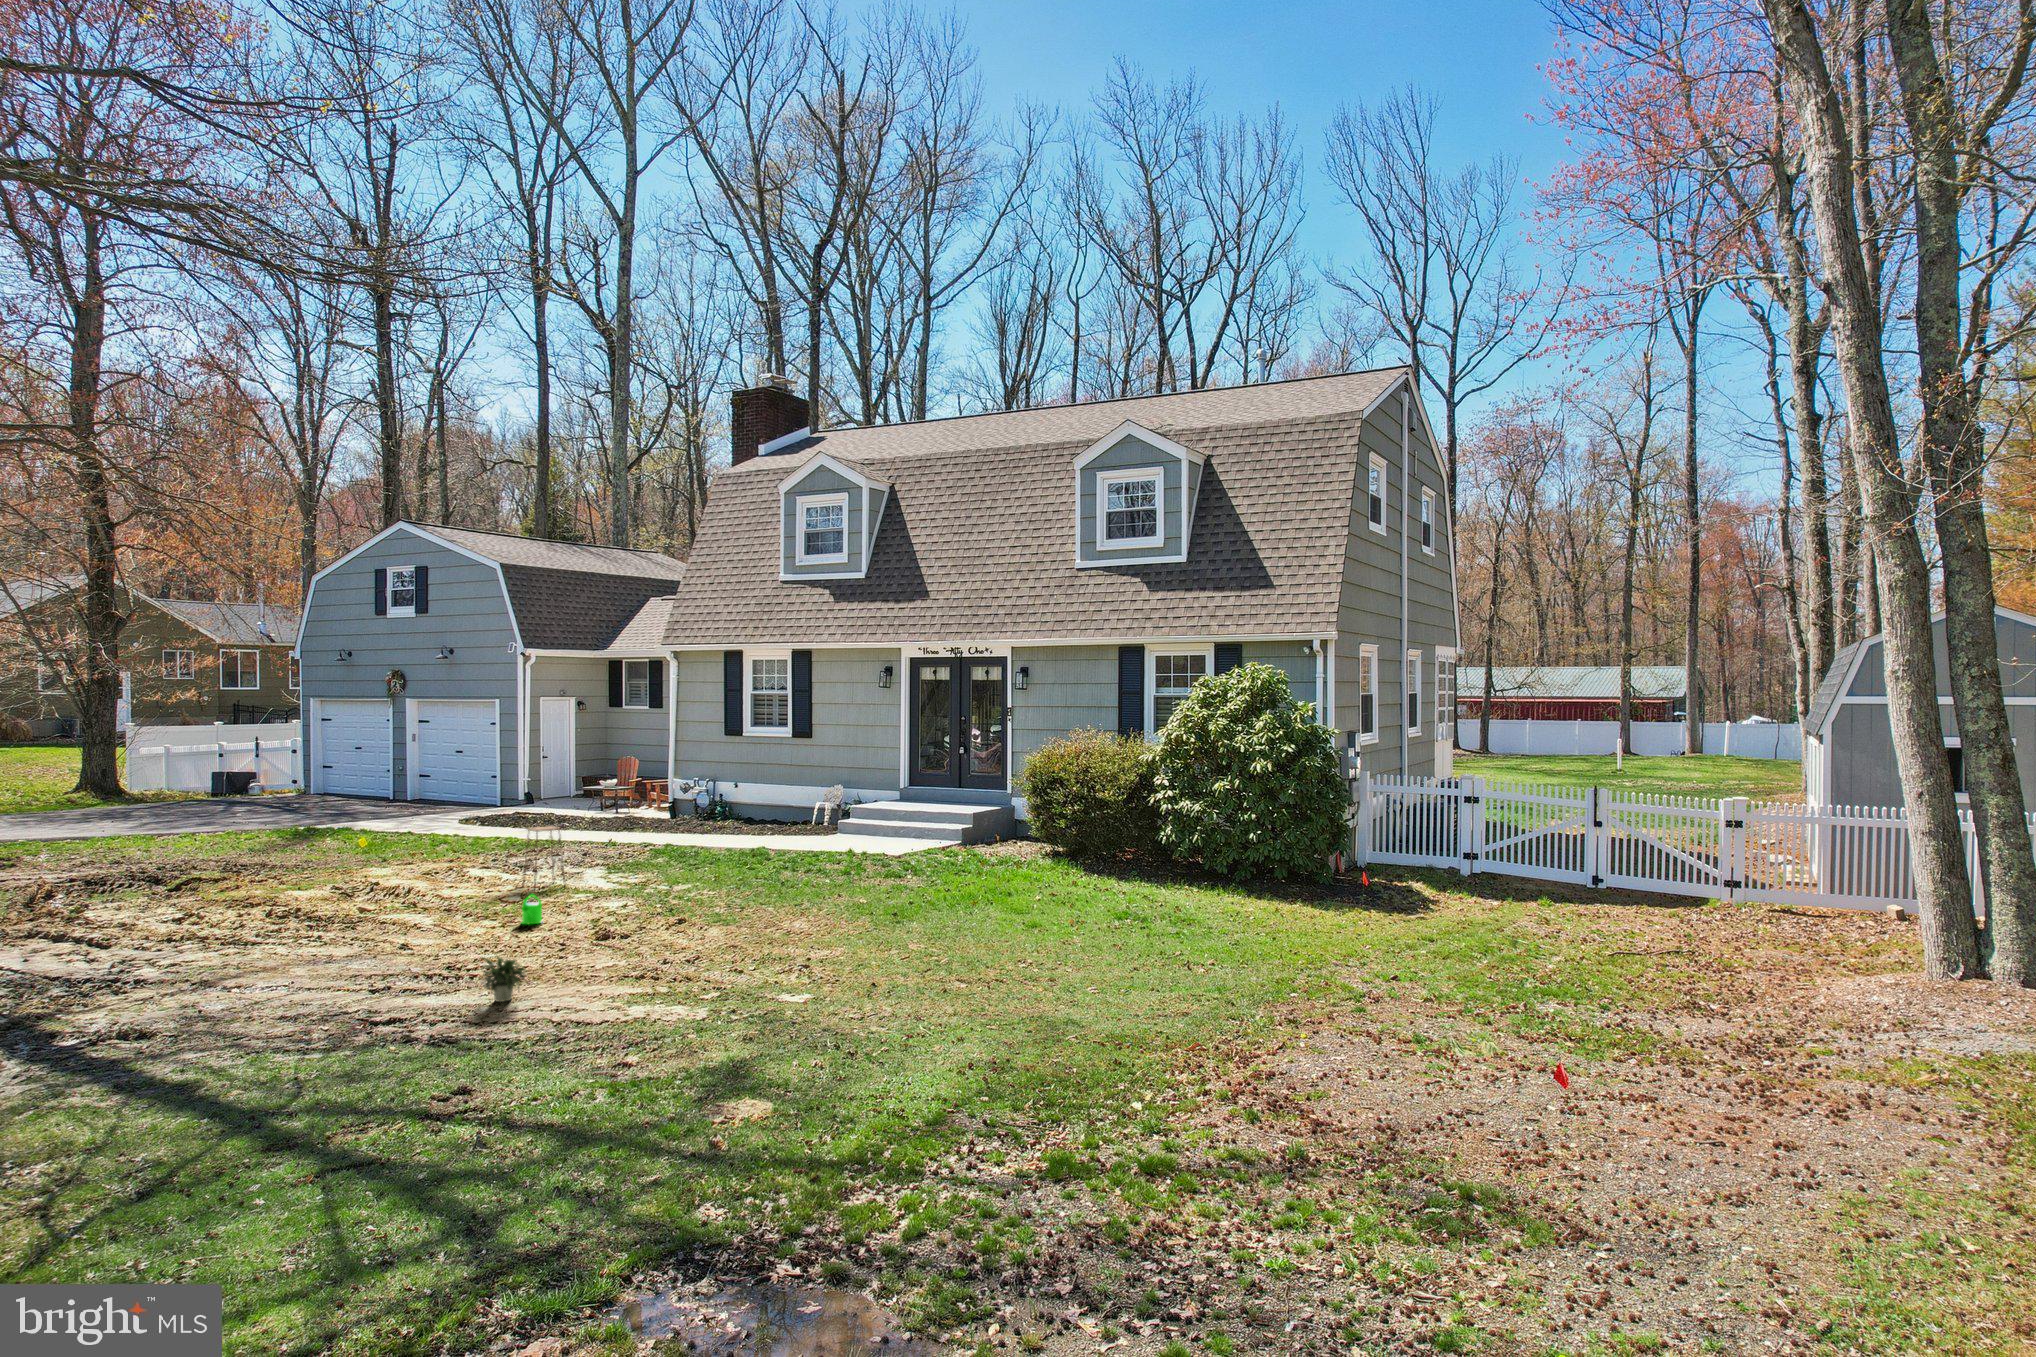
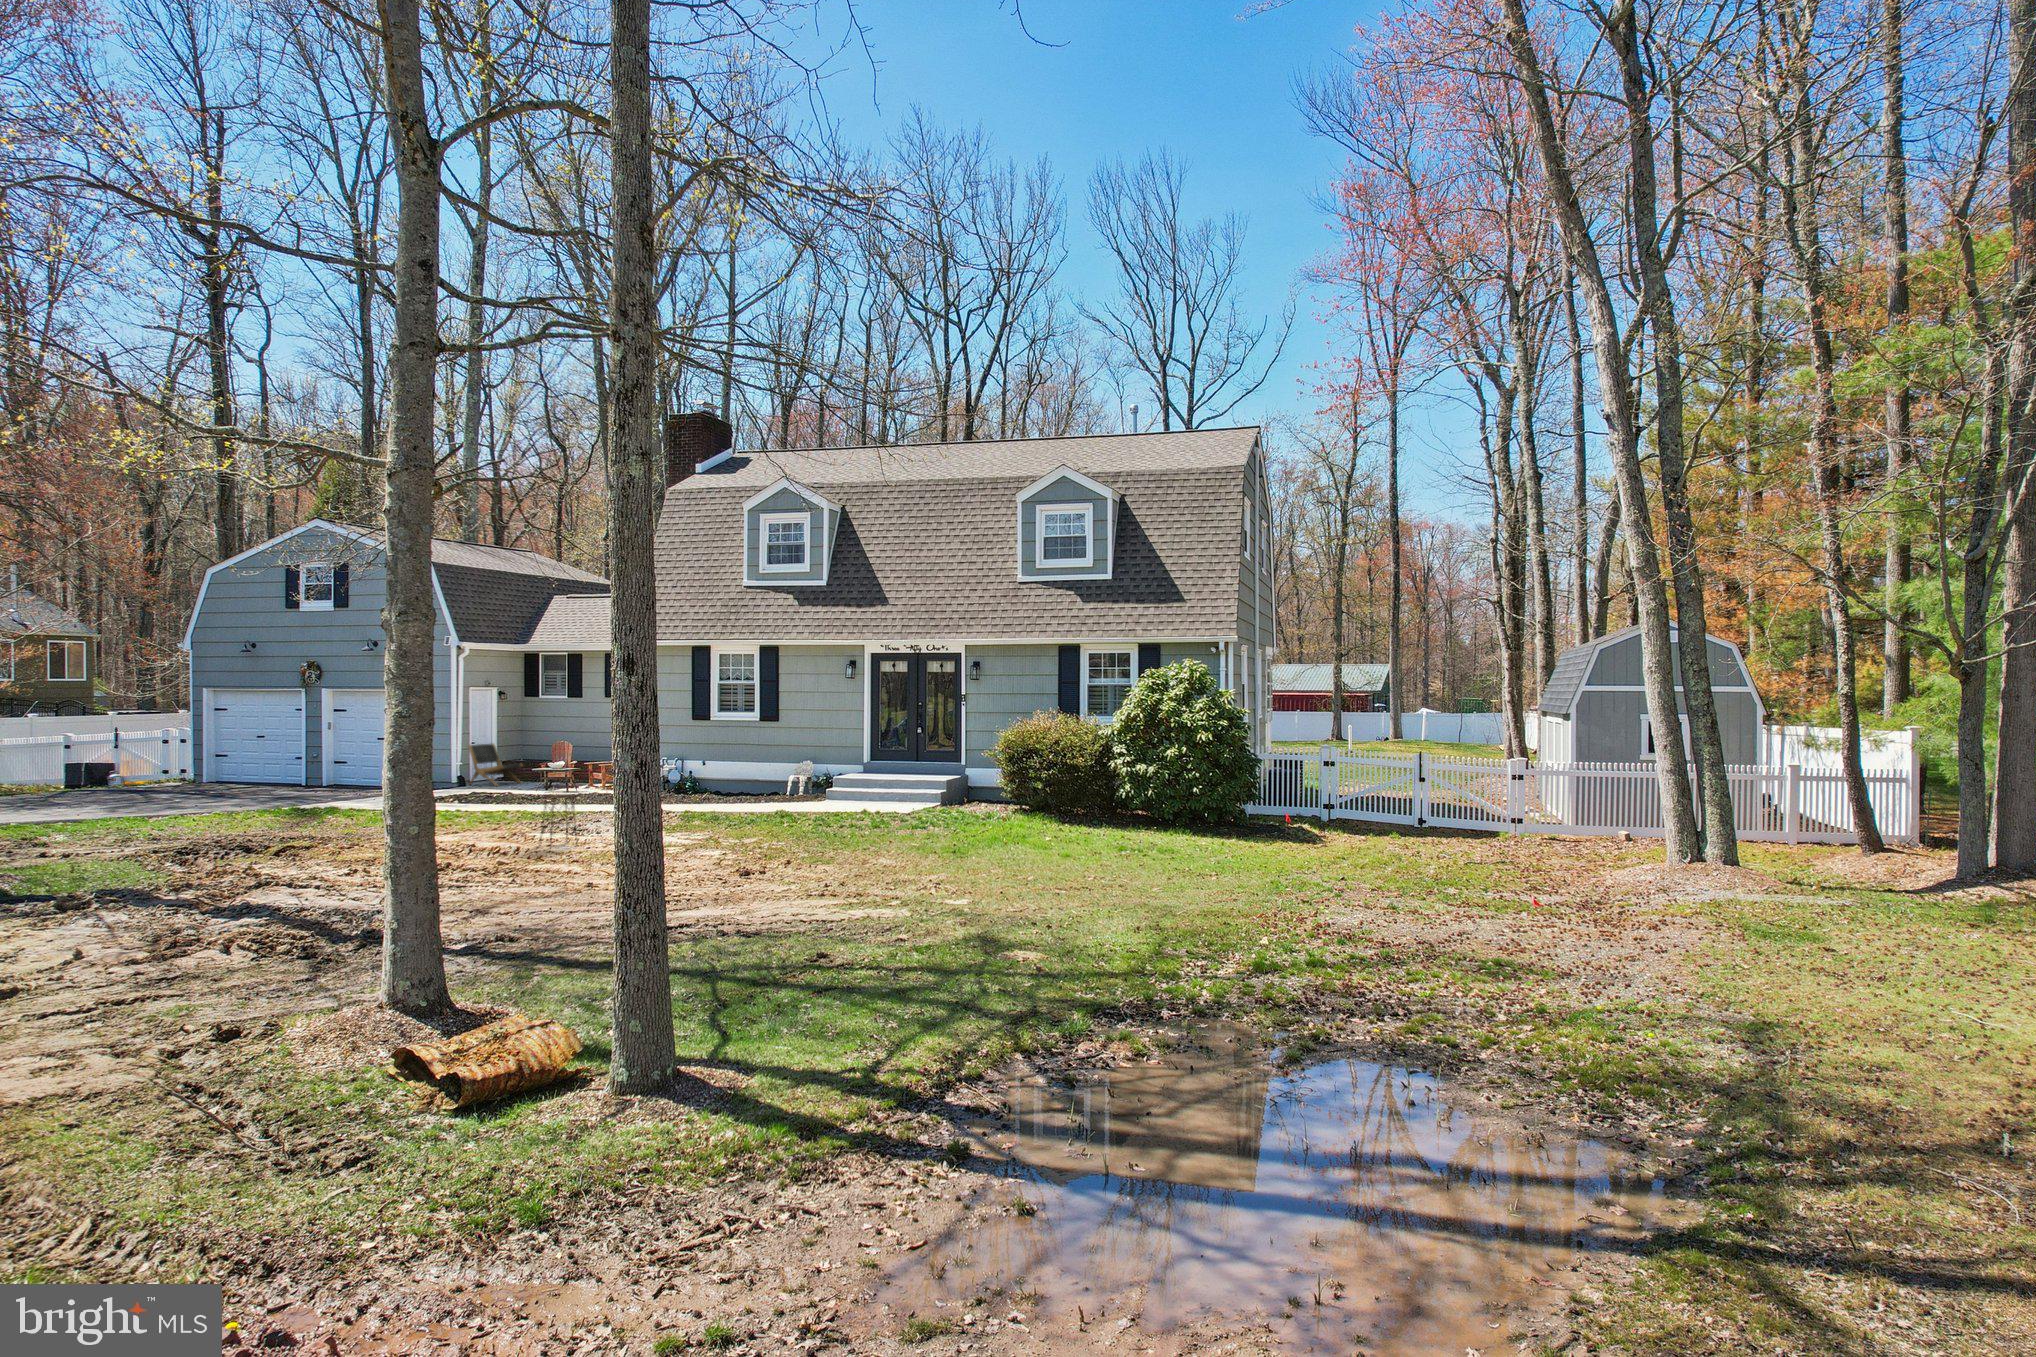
lounge chair: none [439,775,503,825] -> present [469,744,522,786]
watering can: present [522,894,542,924] -> none [537,856,558,883]
potted plant: present [482,957,525,1002] -> none [499,917,543,960]

